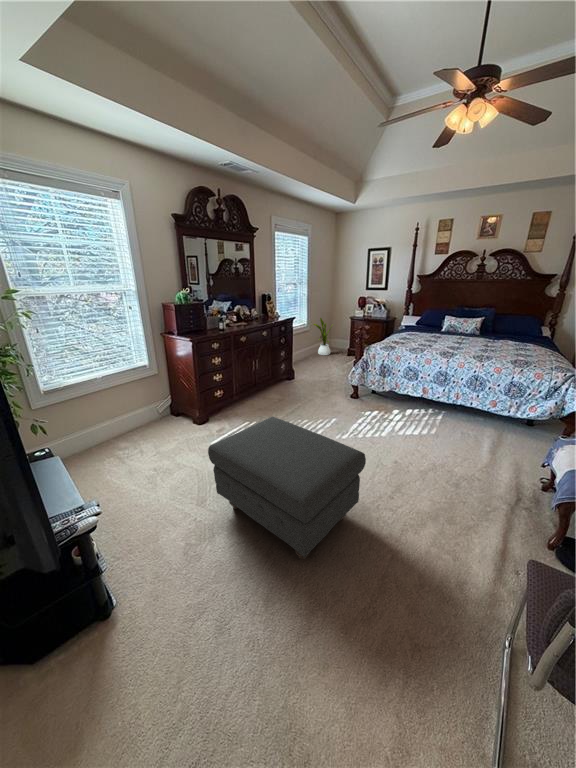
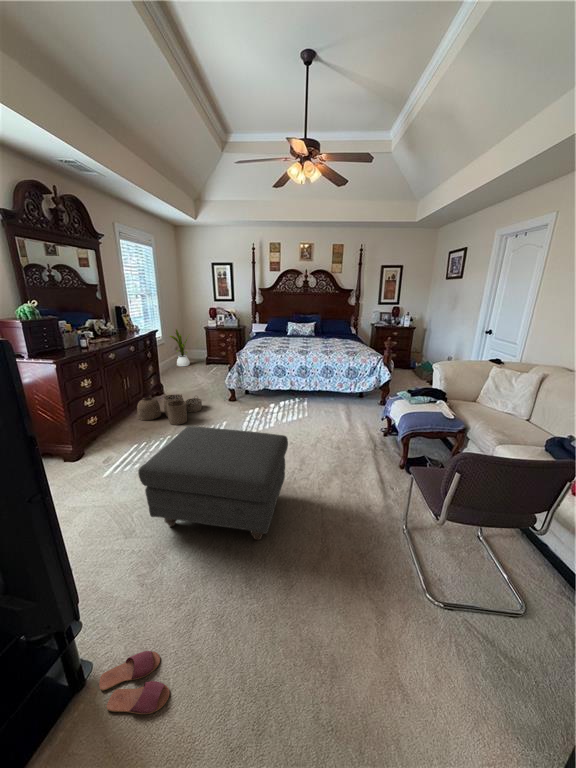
woven basket: none [261,379,320,412] -> present [137,394,202,425]
slippers: none [112,612,165,674] -> present [99,651,170,714]

